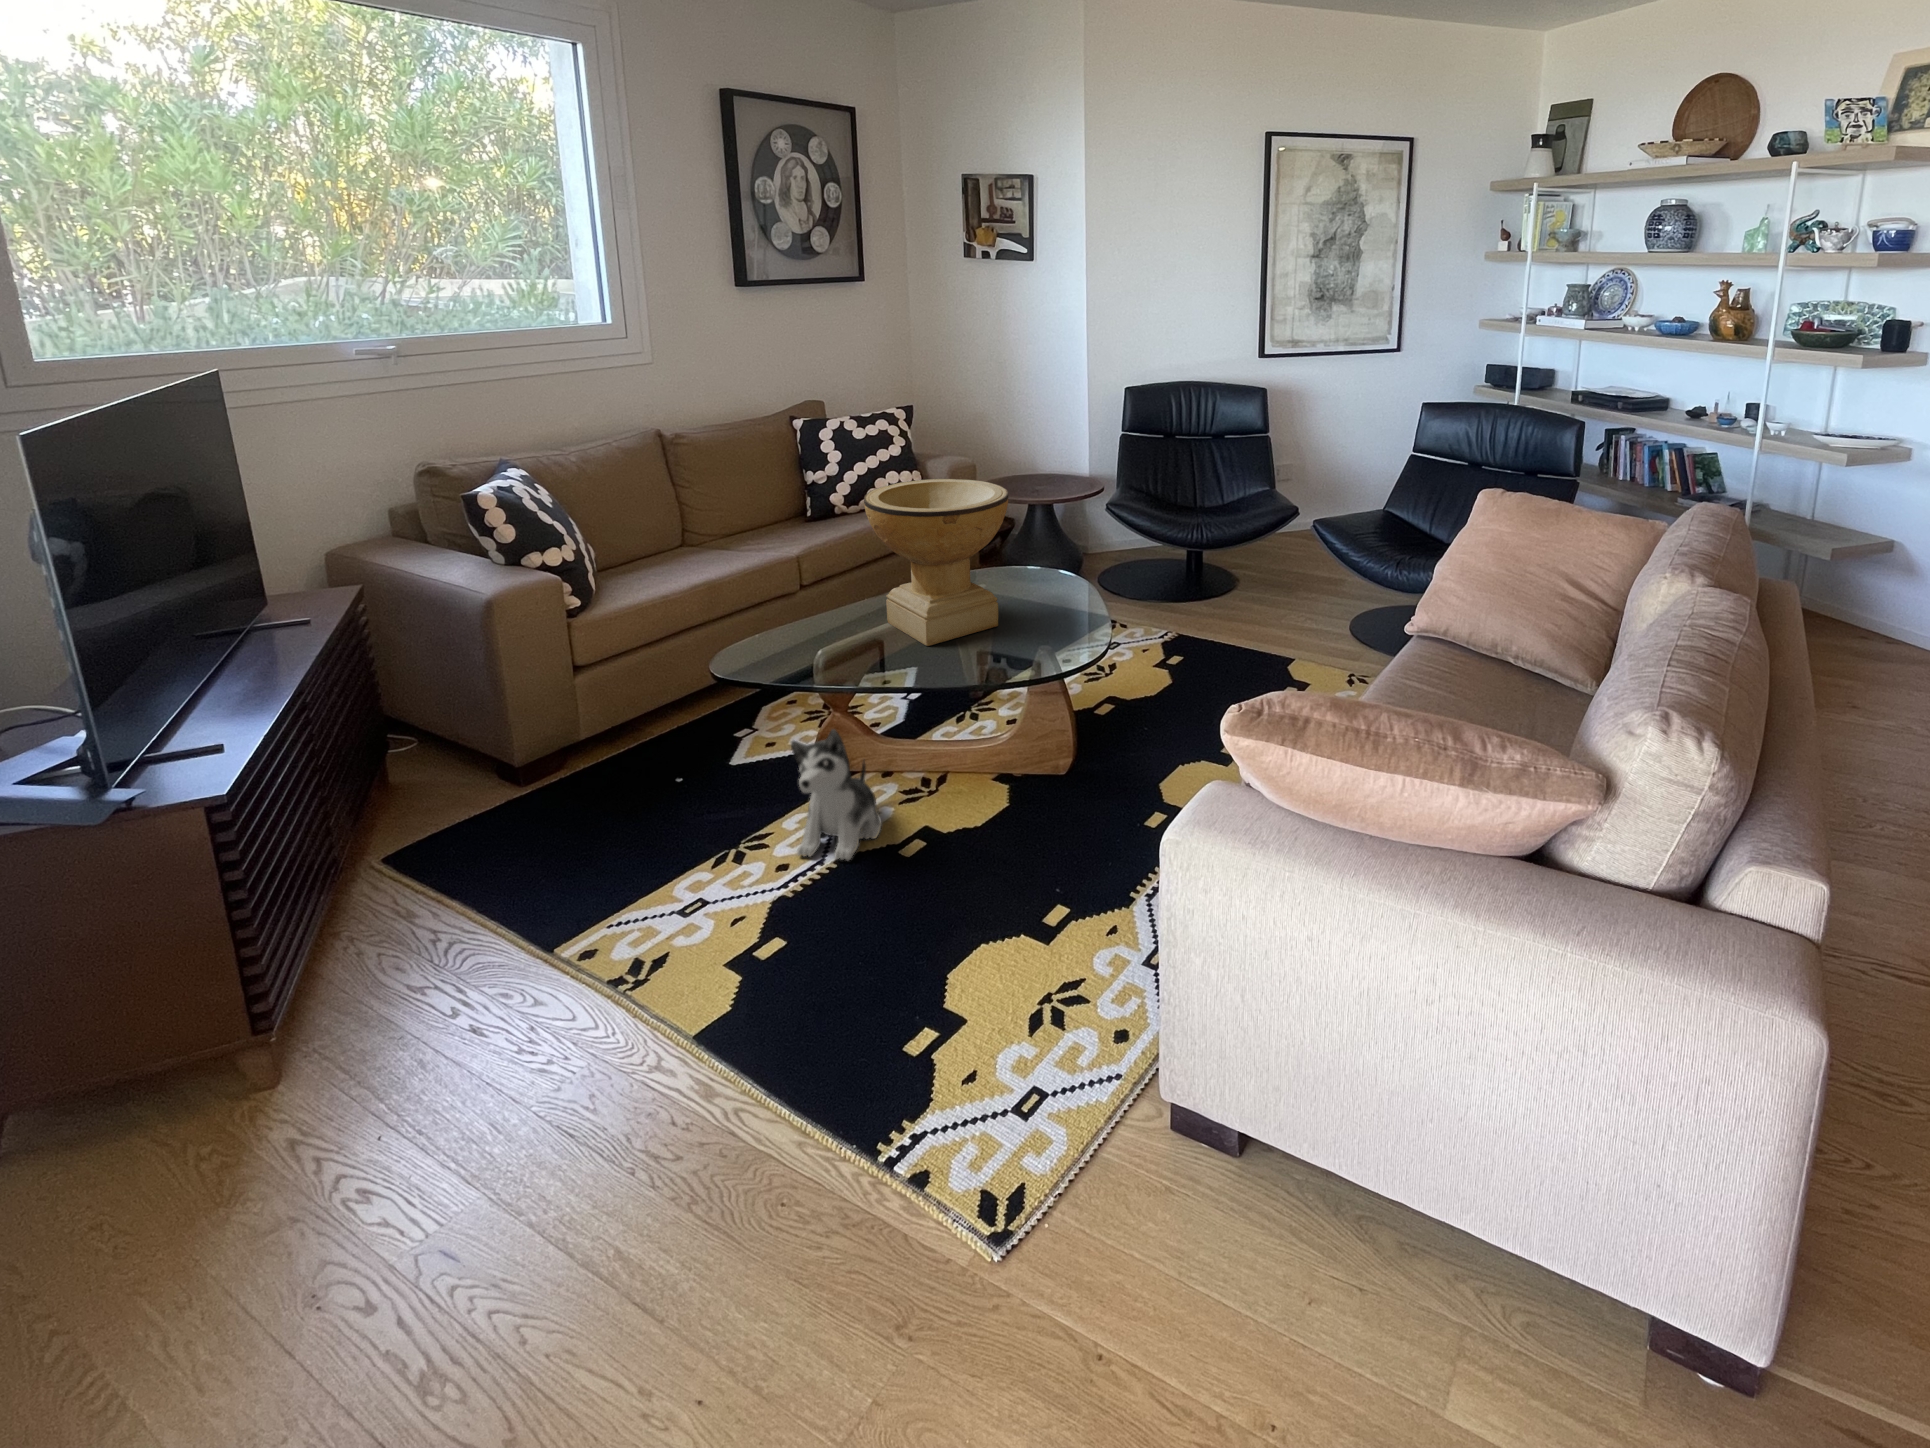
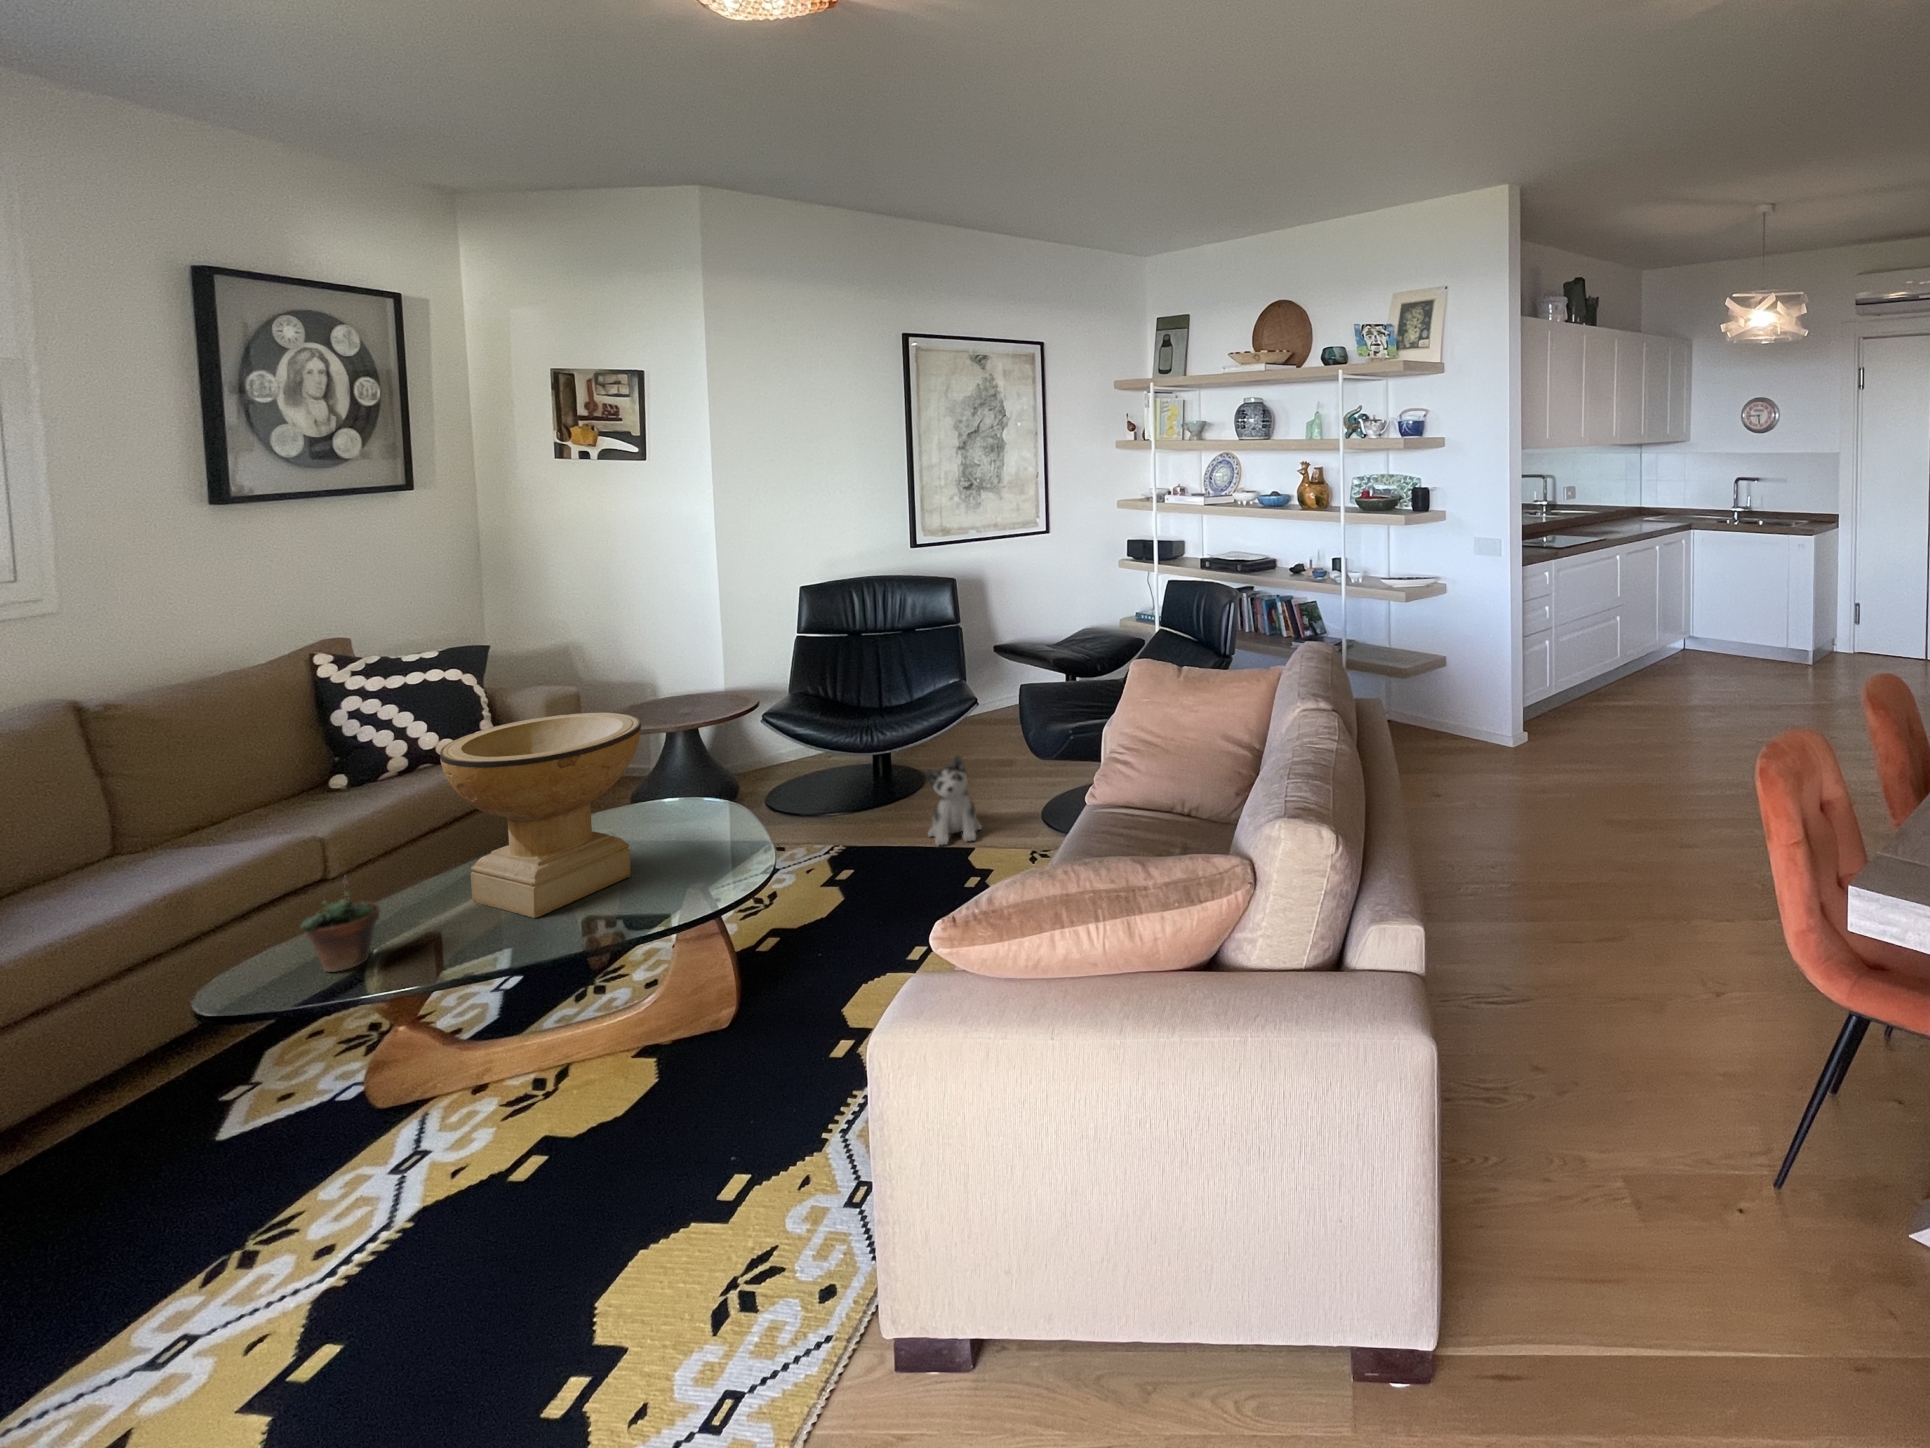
succulent plant: none [774,584,824,658] -> present [300,878,380,972]
plush toy: present [791,729,882,860] -> present [925,755,982,845]

